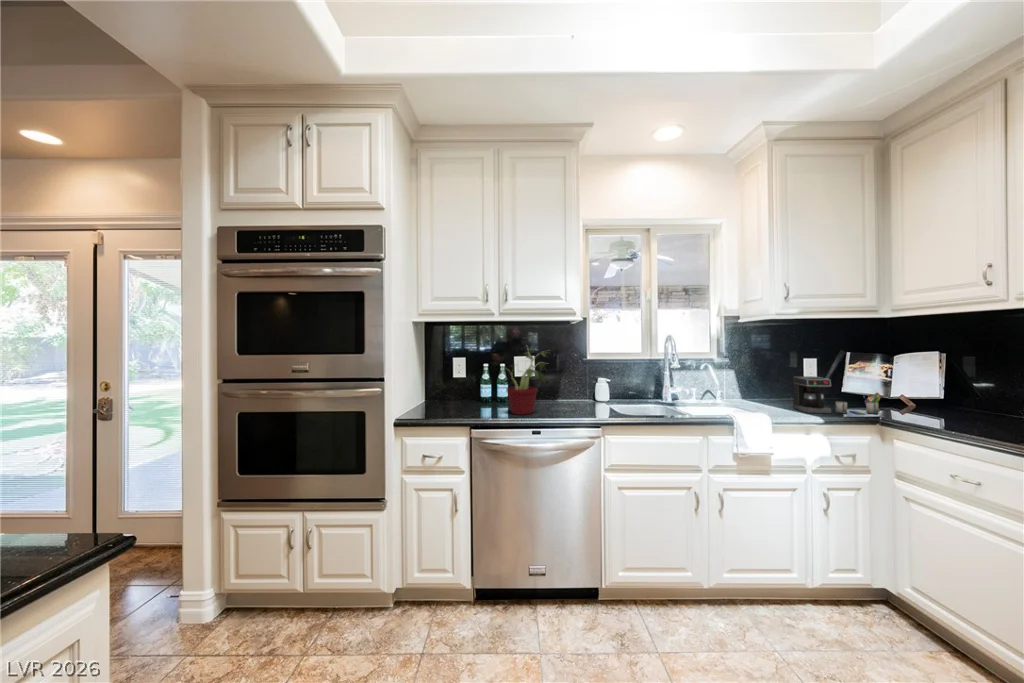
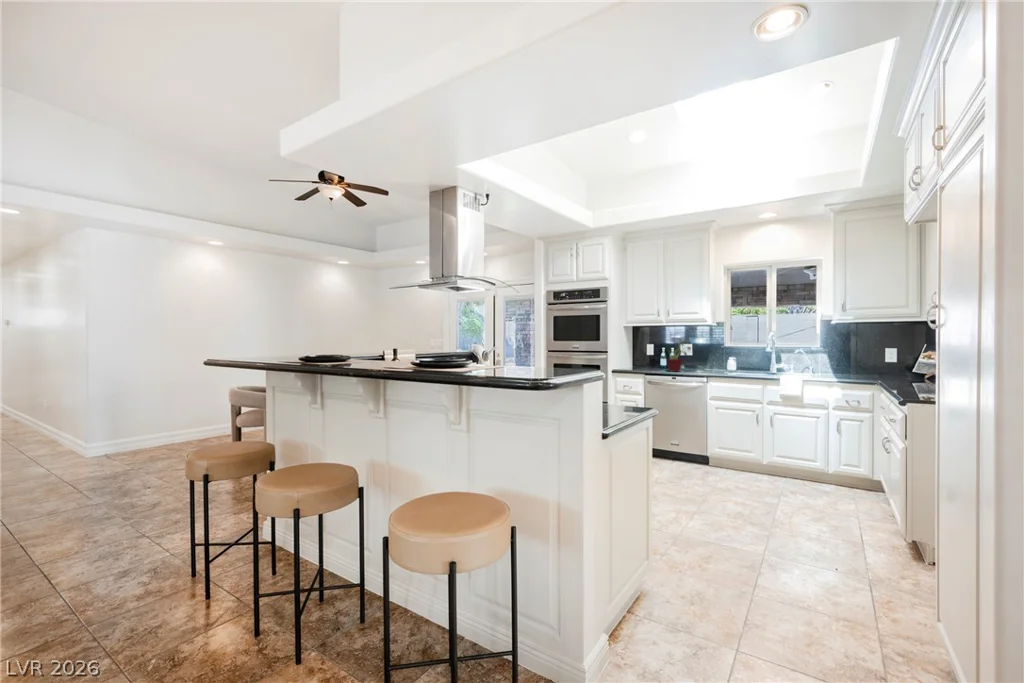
coffee maker: present [793,376,880,414] -> none [851,358,907,382]

